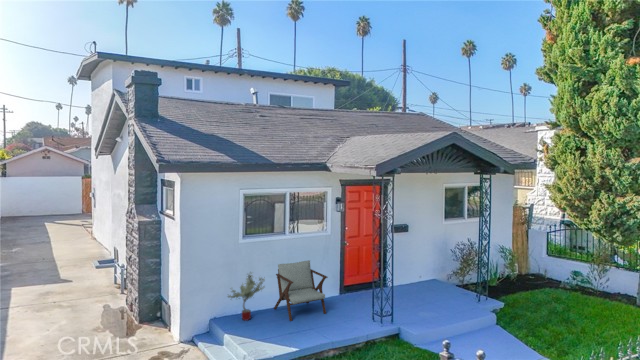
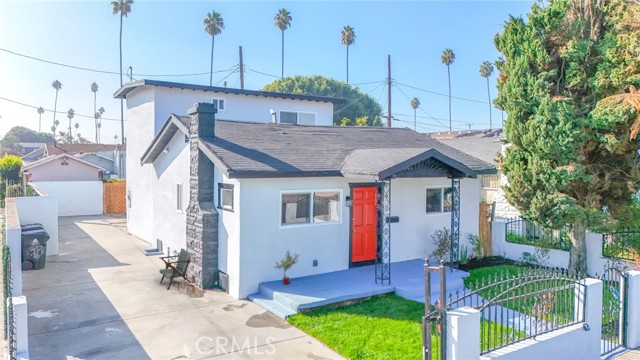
lounge chair: present [274,260,328,321] -> present [159,249,192,290]

